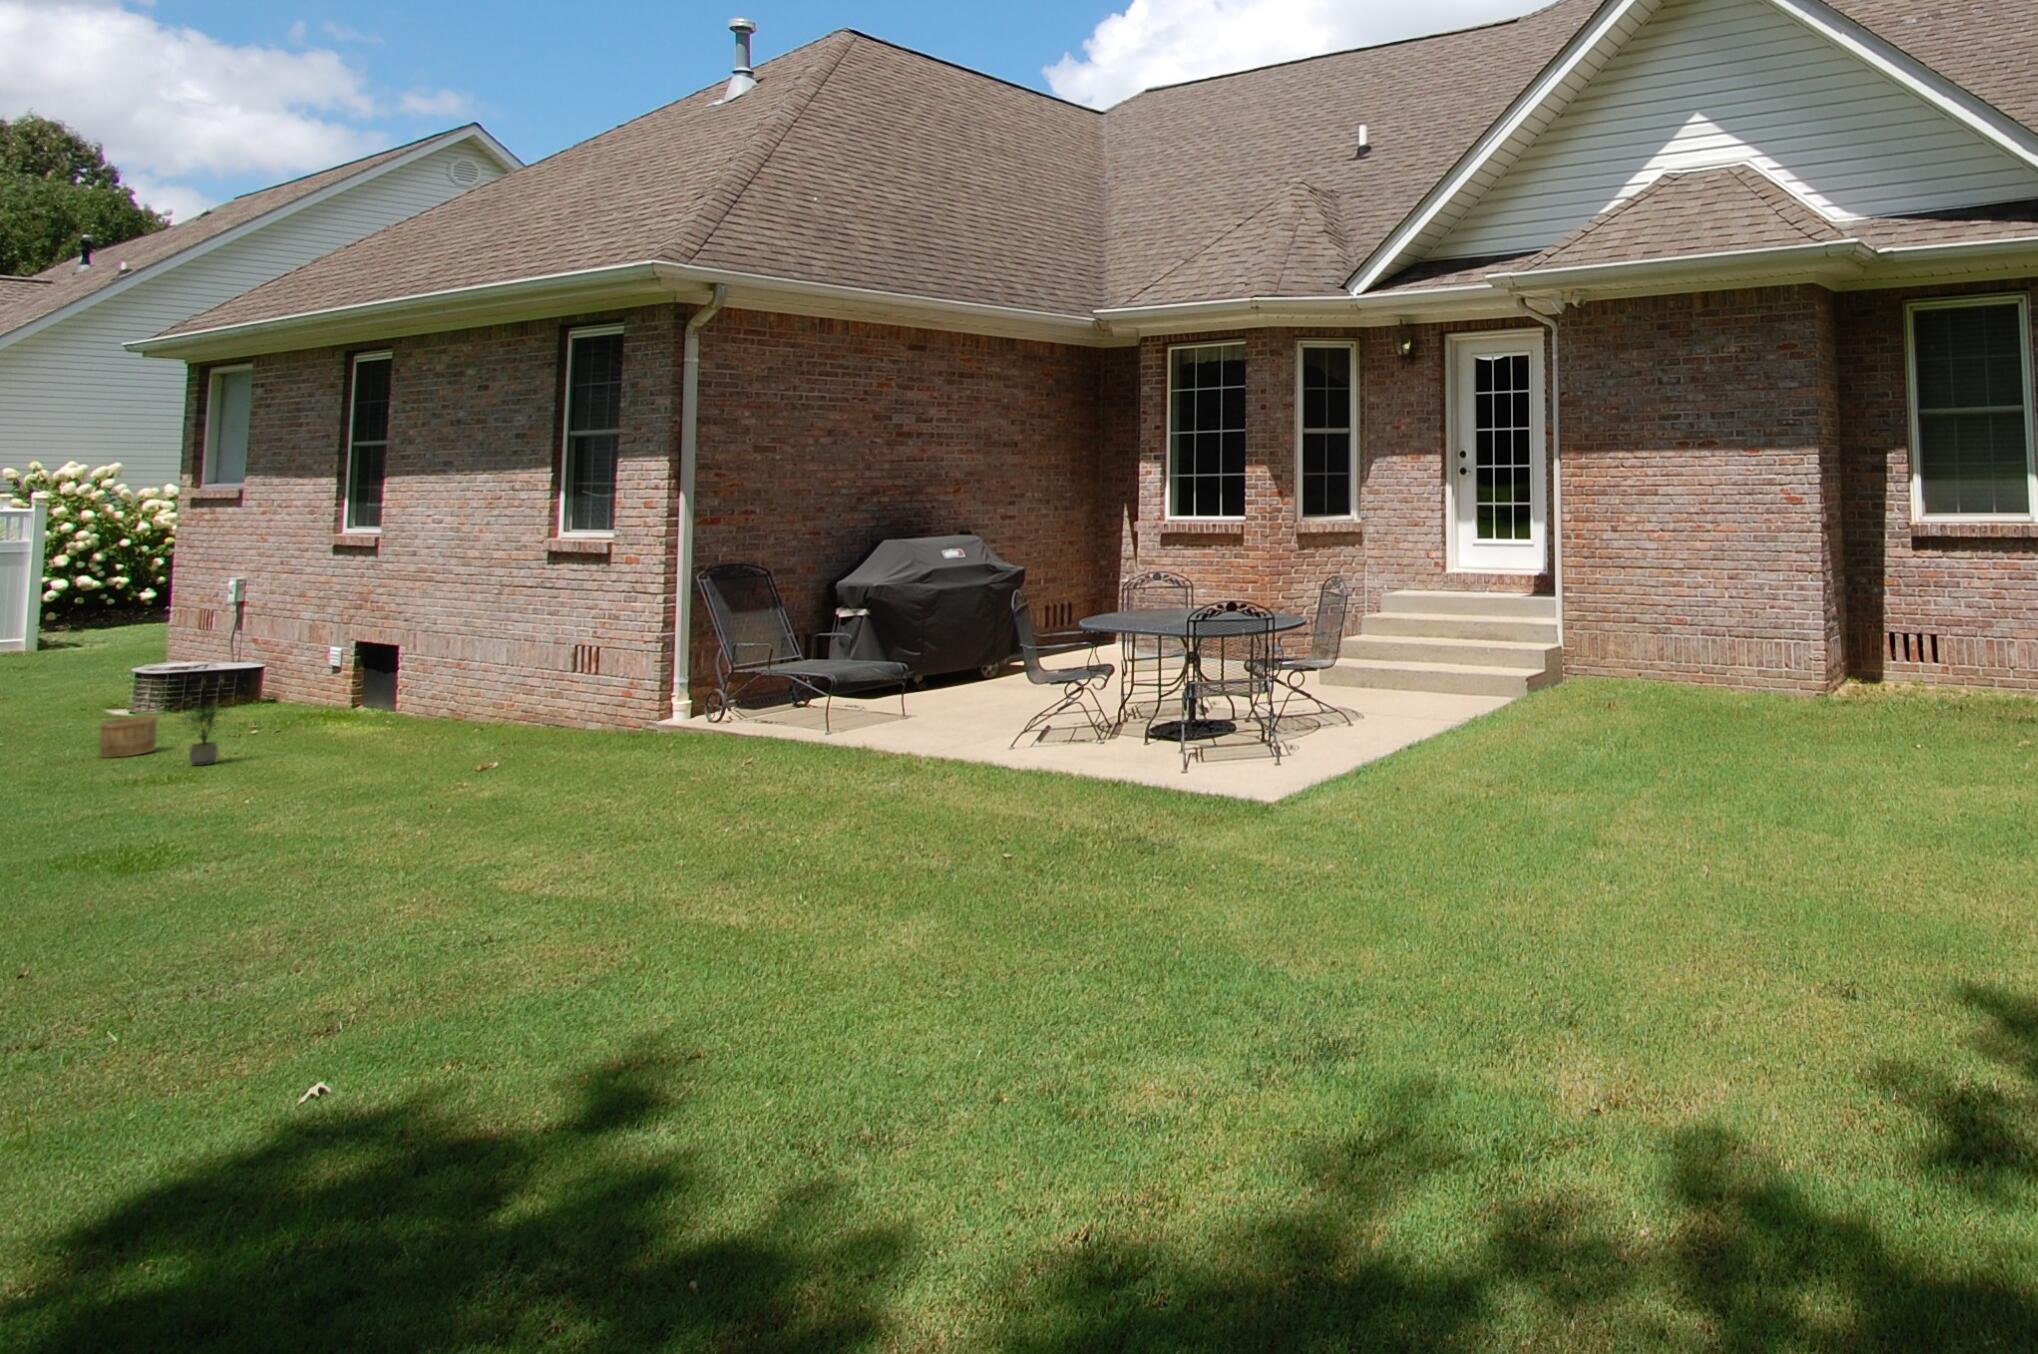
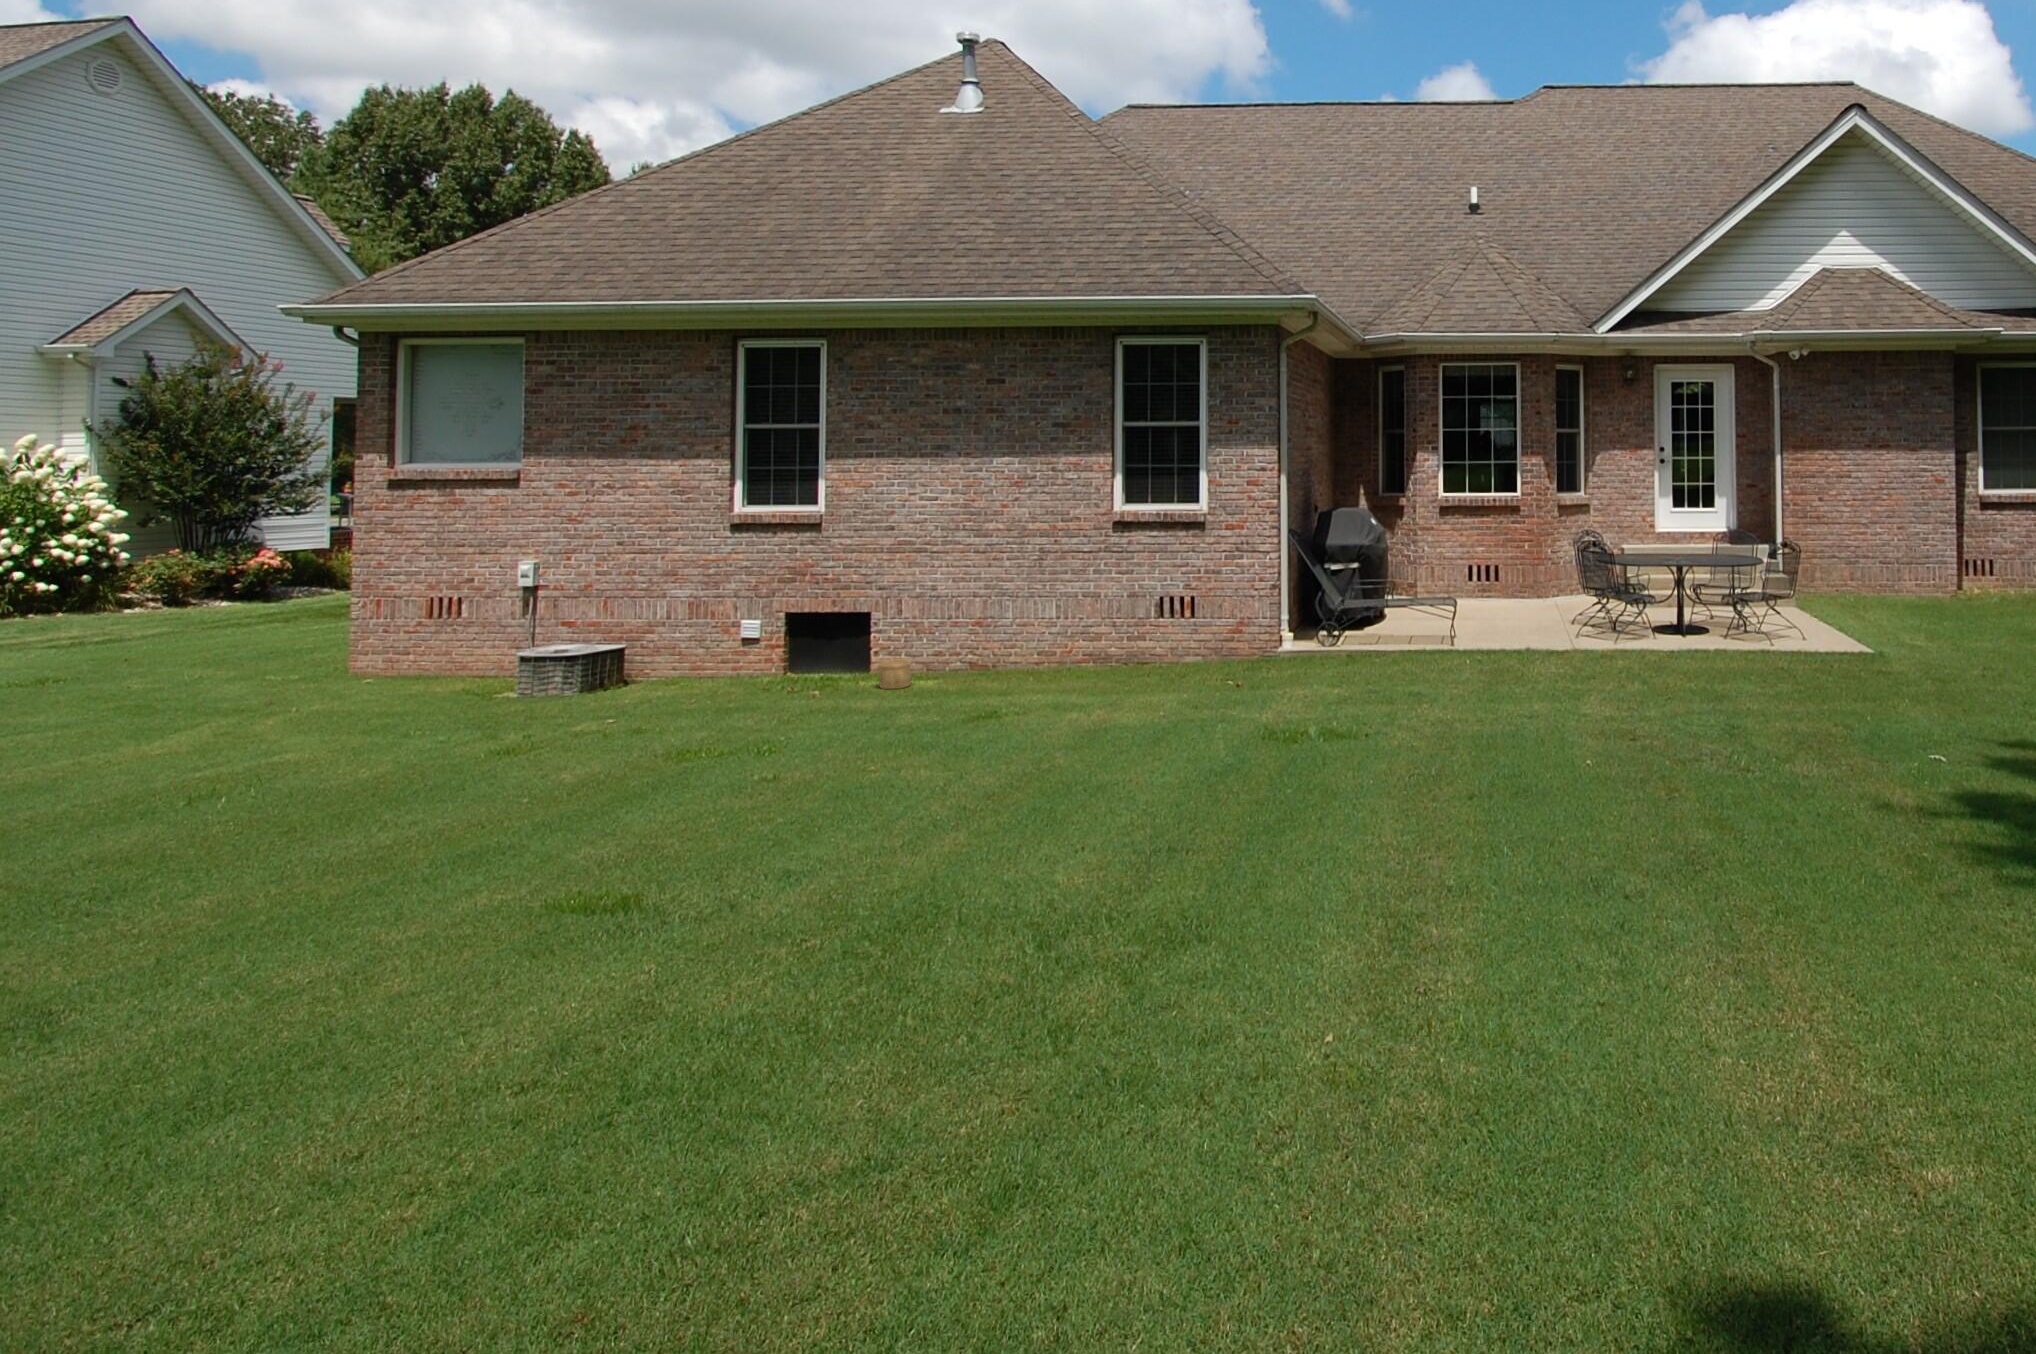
potted plant: present [175,706,226,766] -> none [983,645,1012,688]

